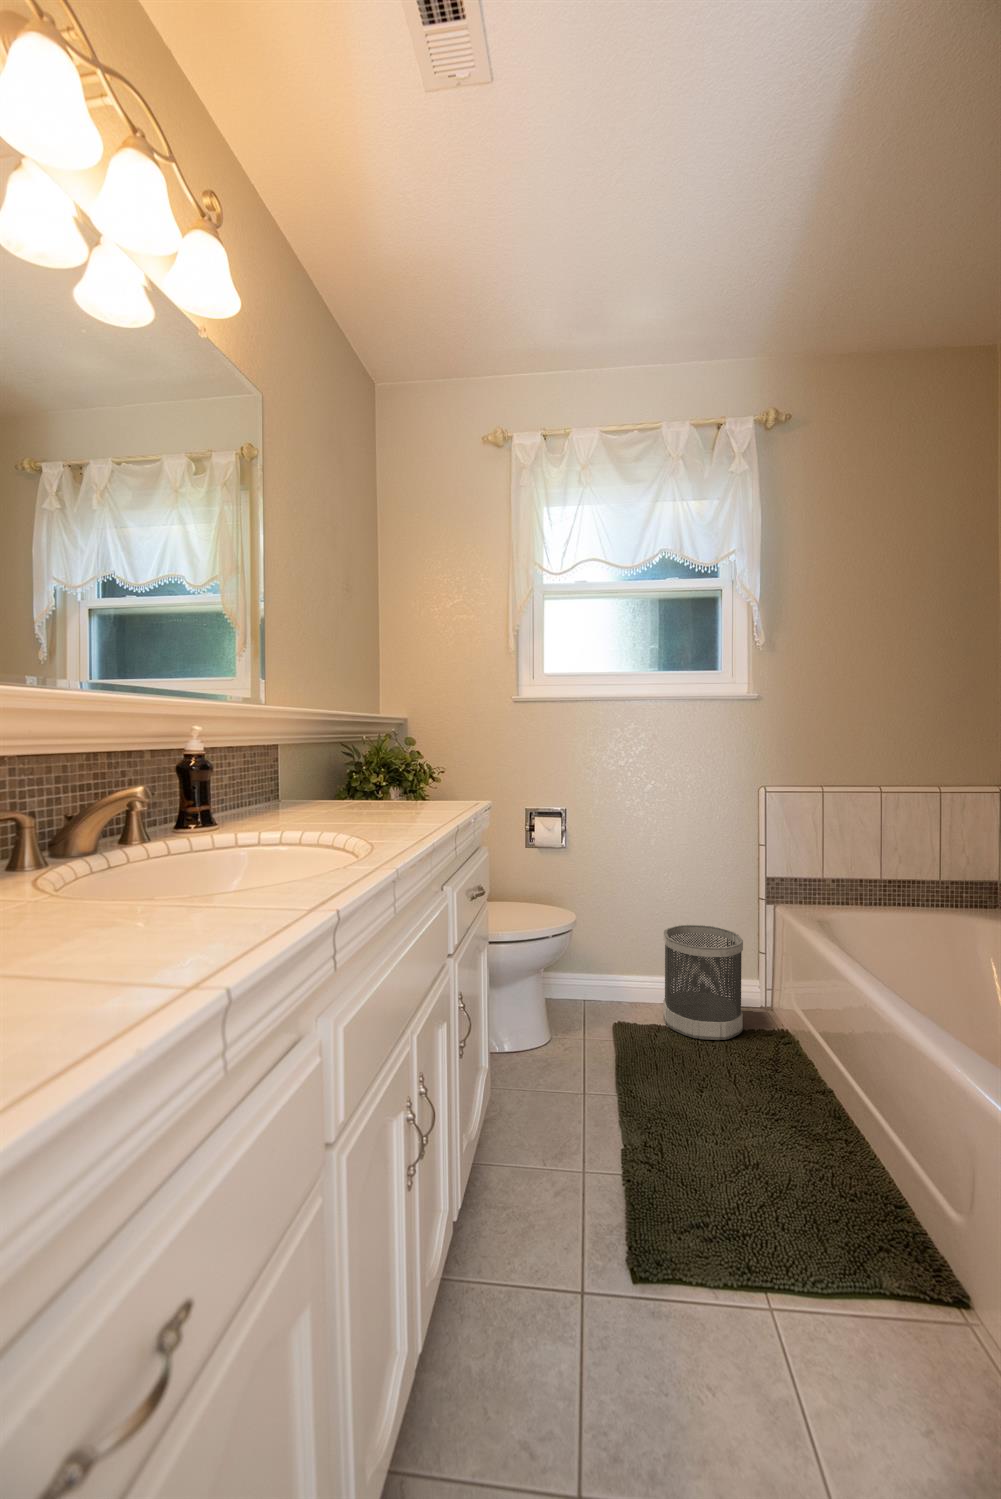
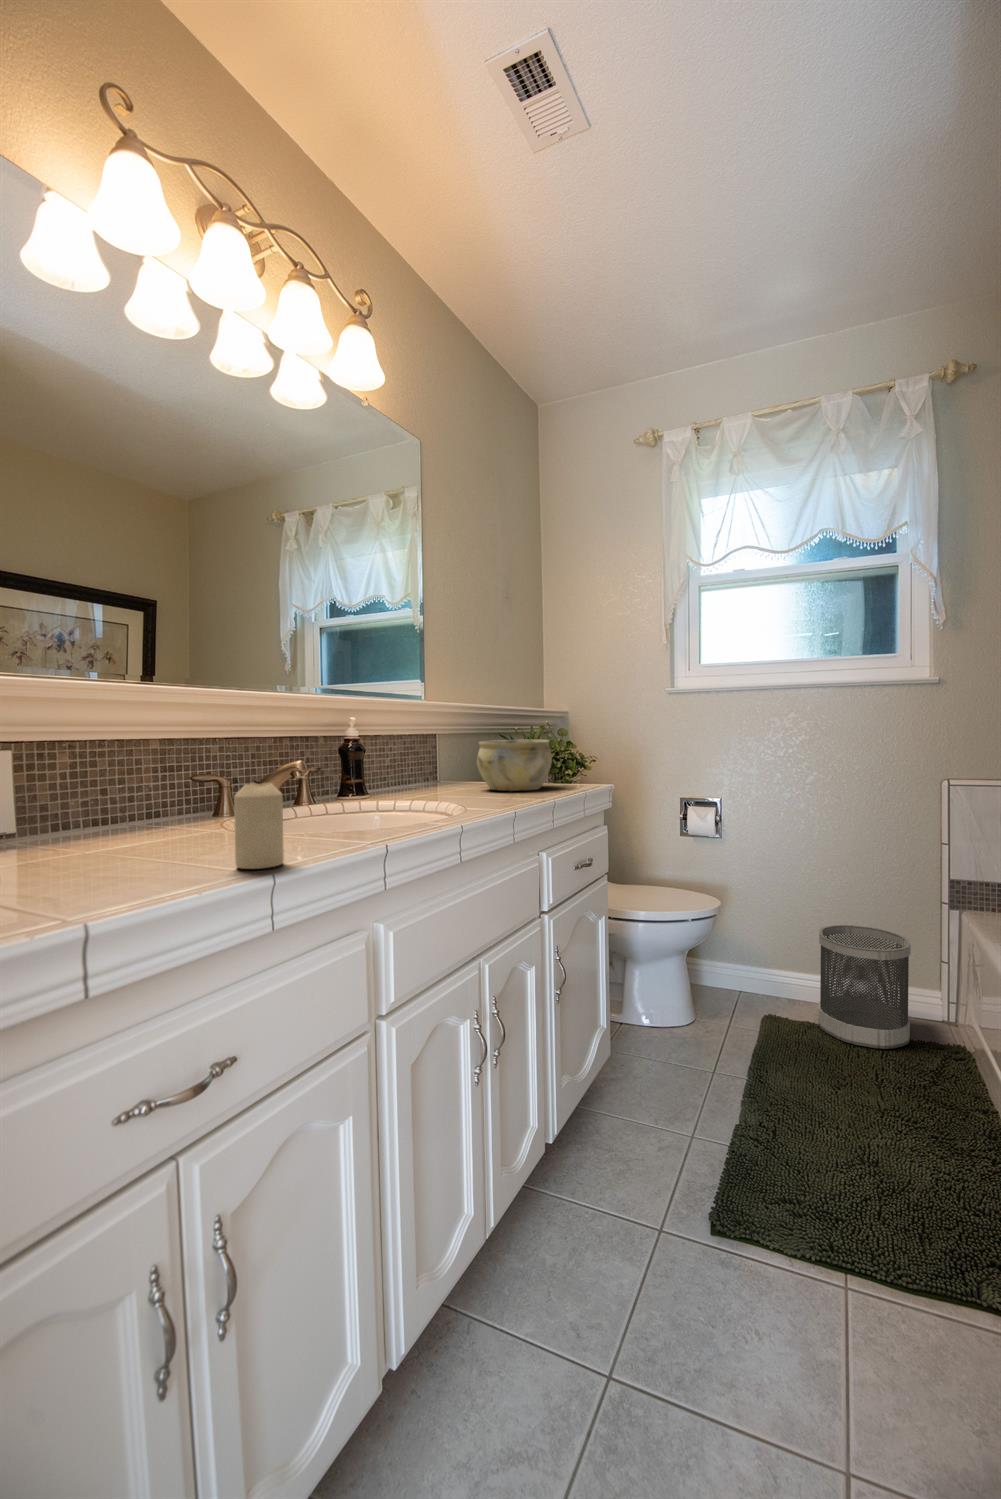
ceramic bowl: none [346,753,433,812] -> present [477,740,552,791]
candle: none [100,832,186,980] -> present [234,783,284,869]

